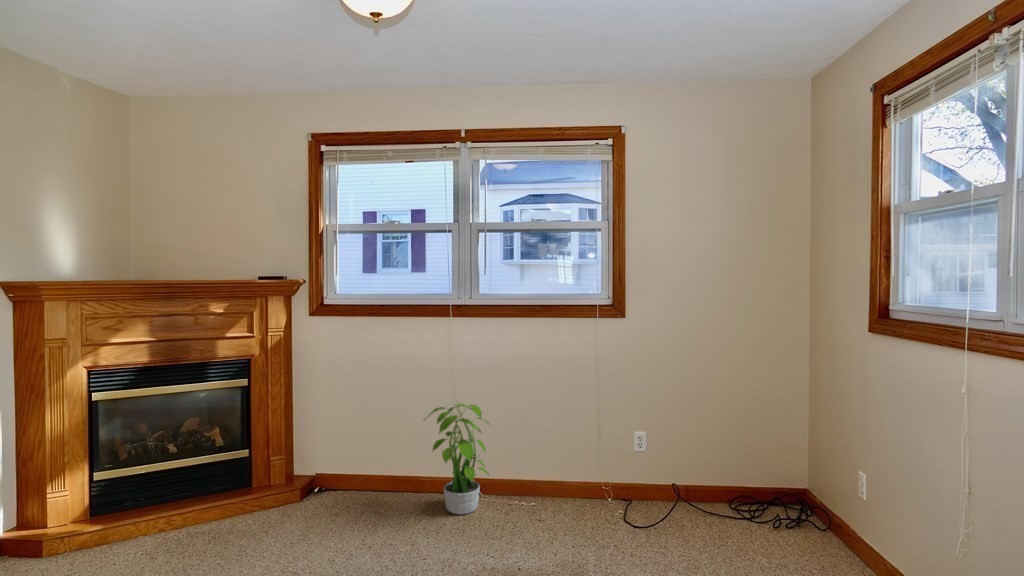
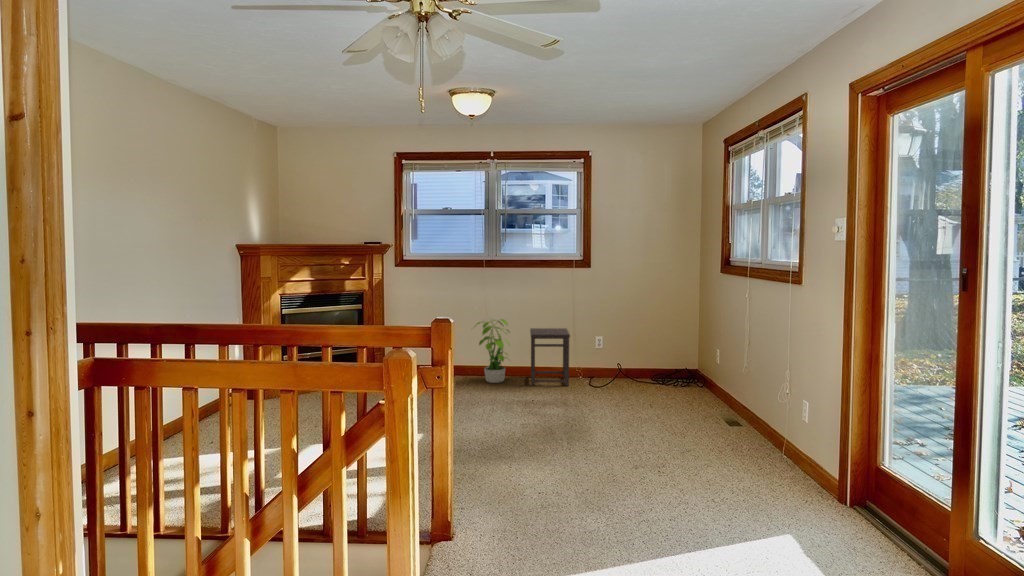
side table: none [519,417,588,527] -> present [530,328,570,386]

